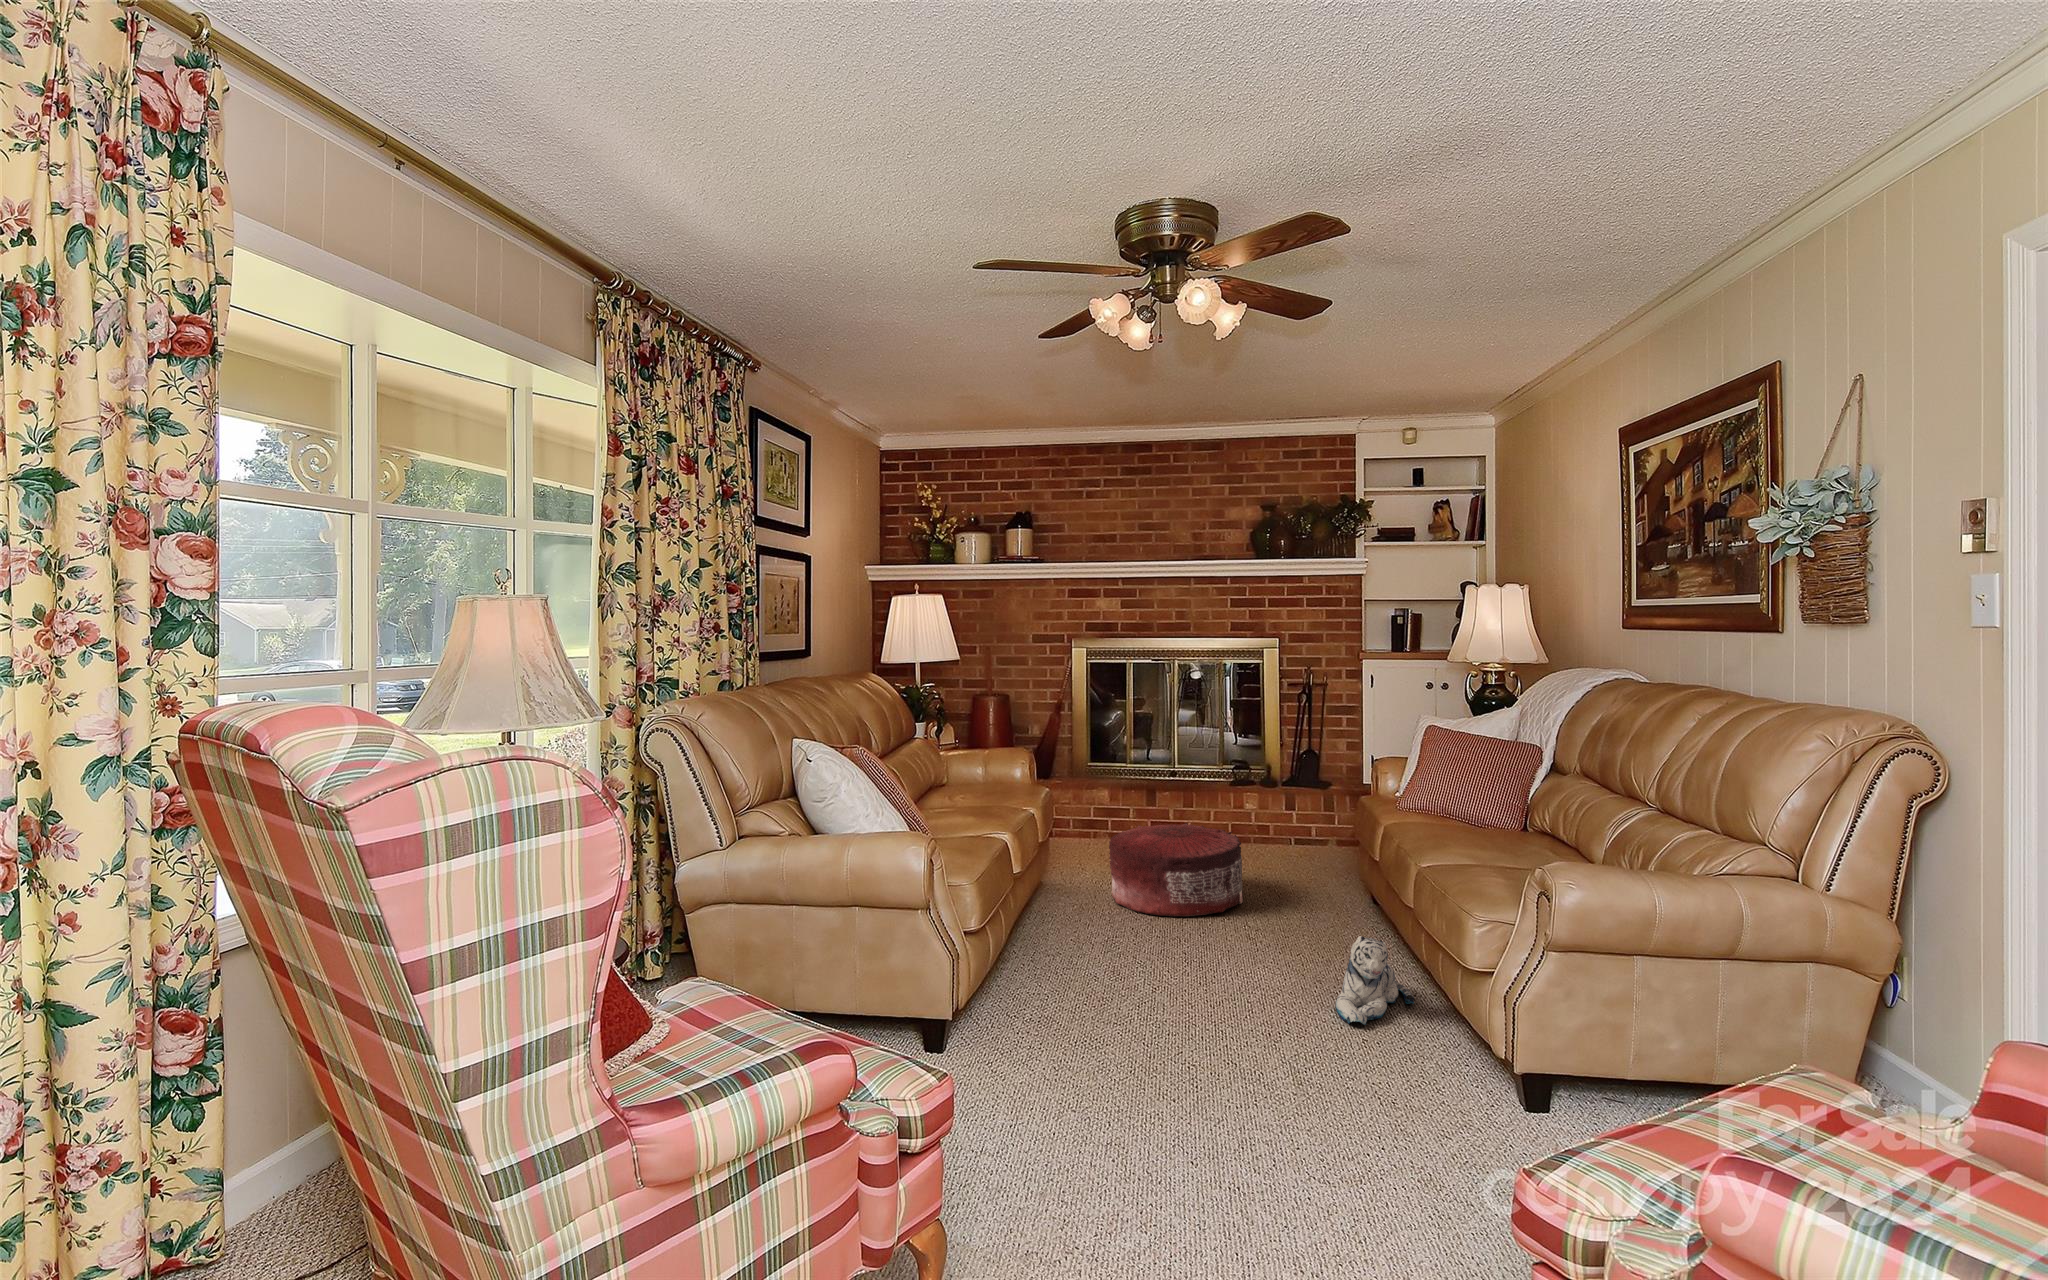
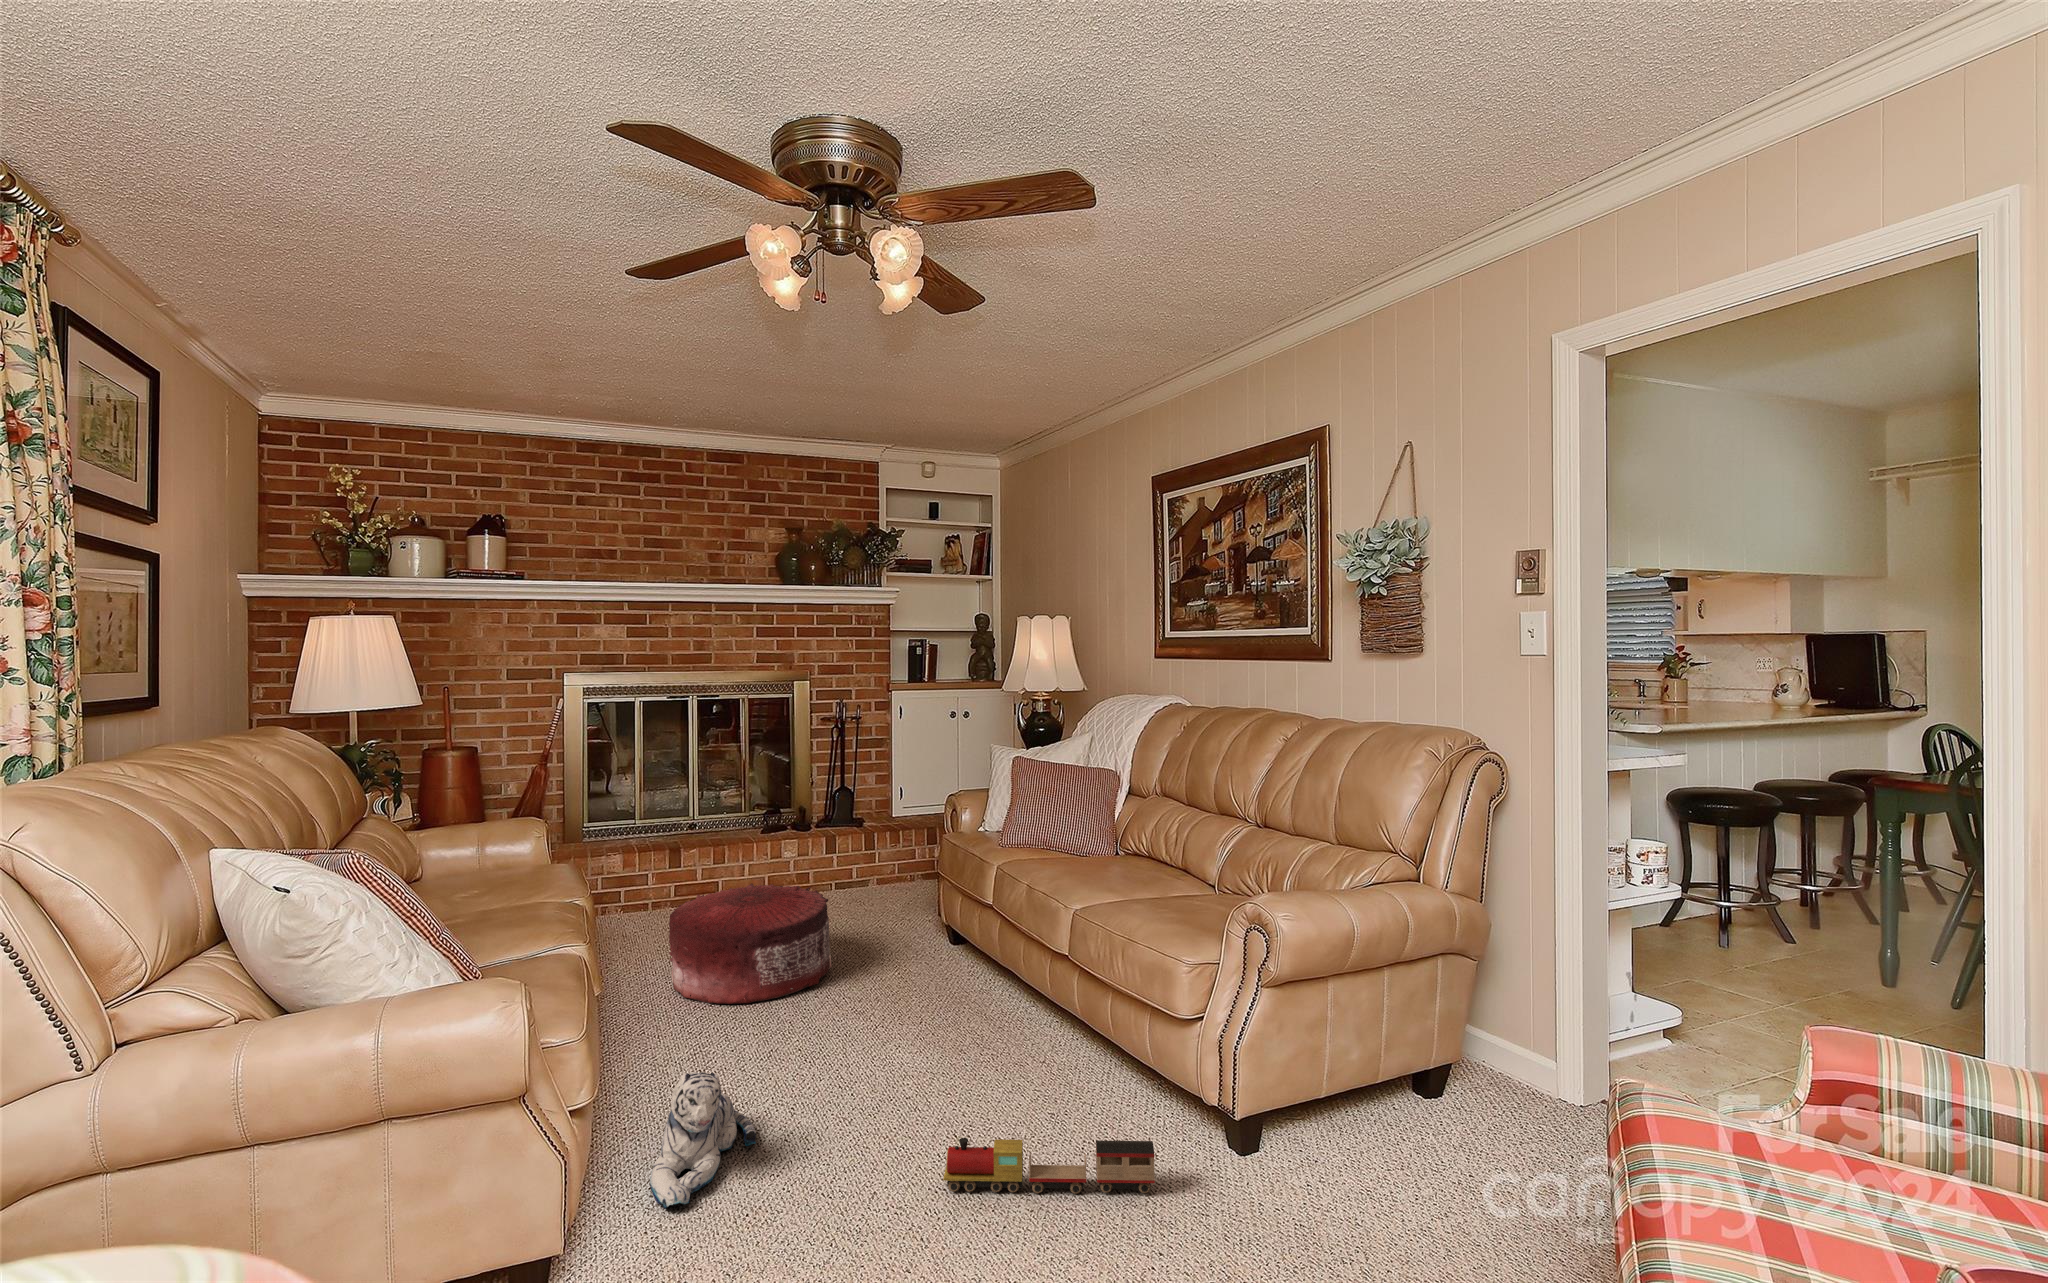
plush toy: present [1335,936,1414,1025] -> present [650,1072,756,1209]
toy train: none [1221,1022,1401,1106] -> present [943,1138,1155,1194]

